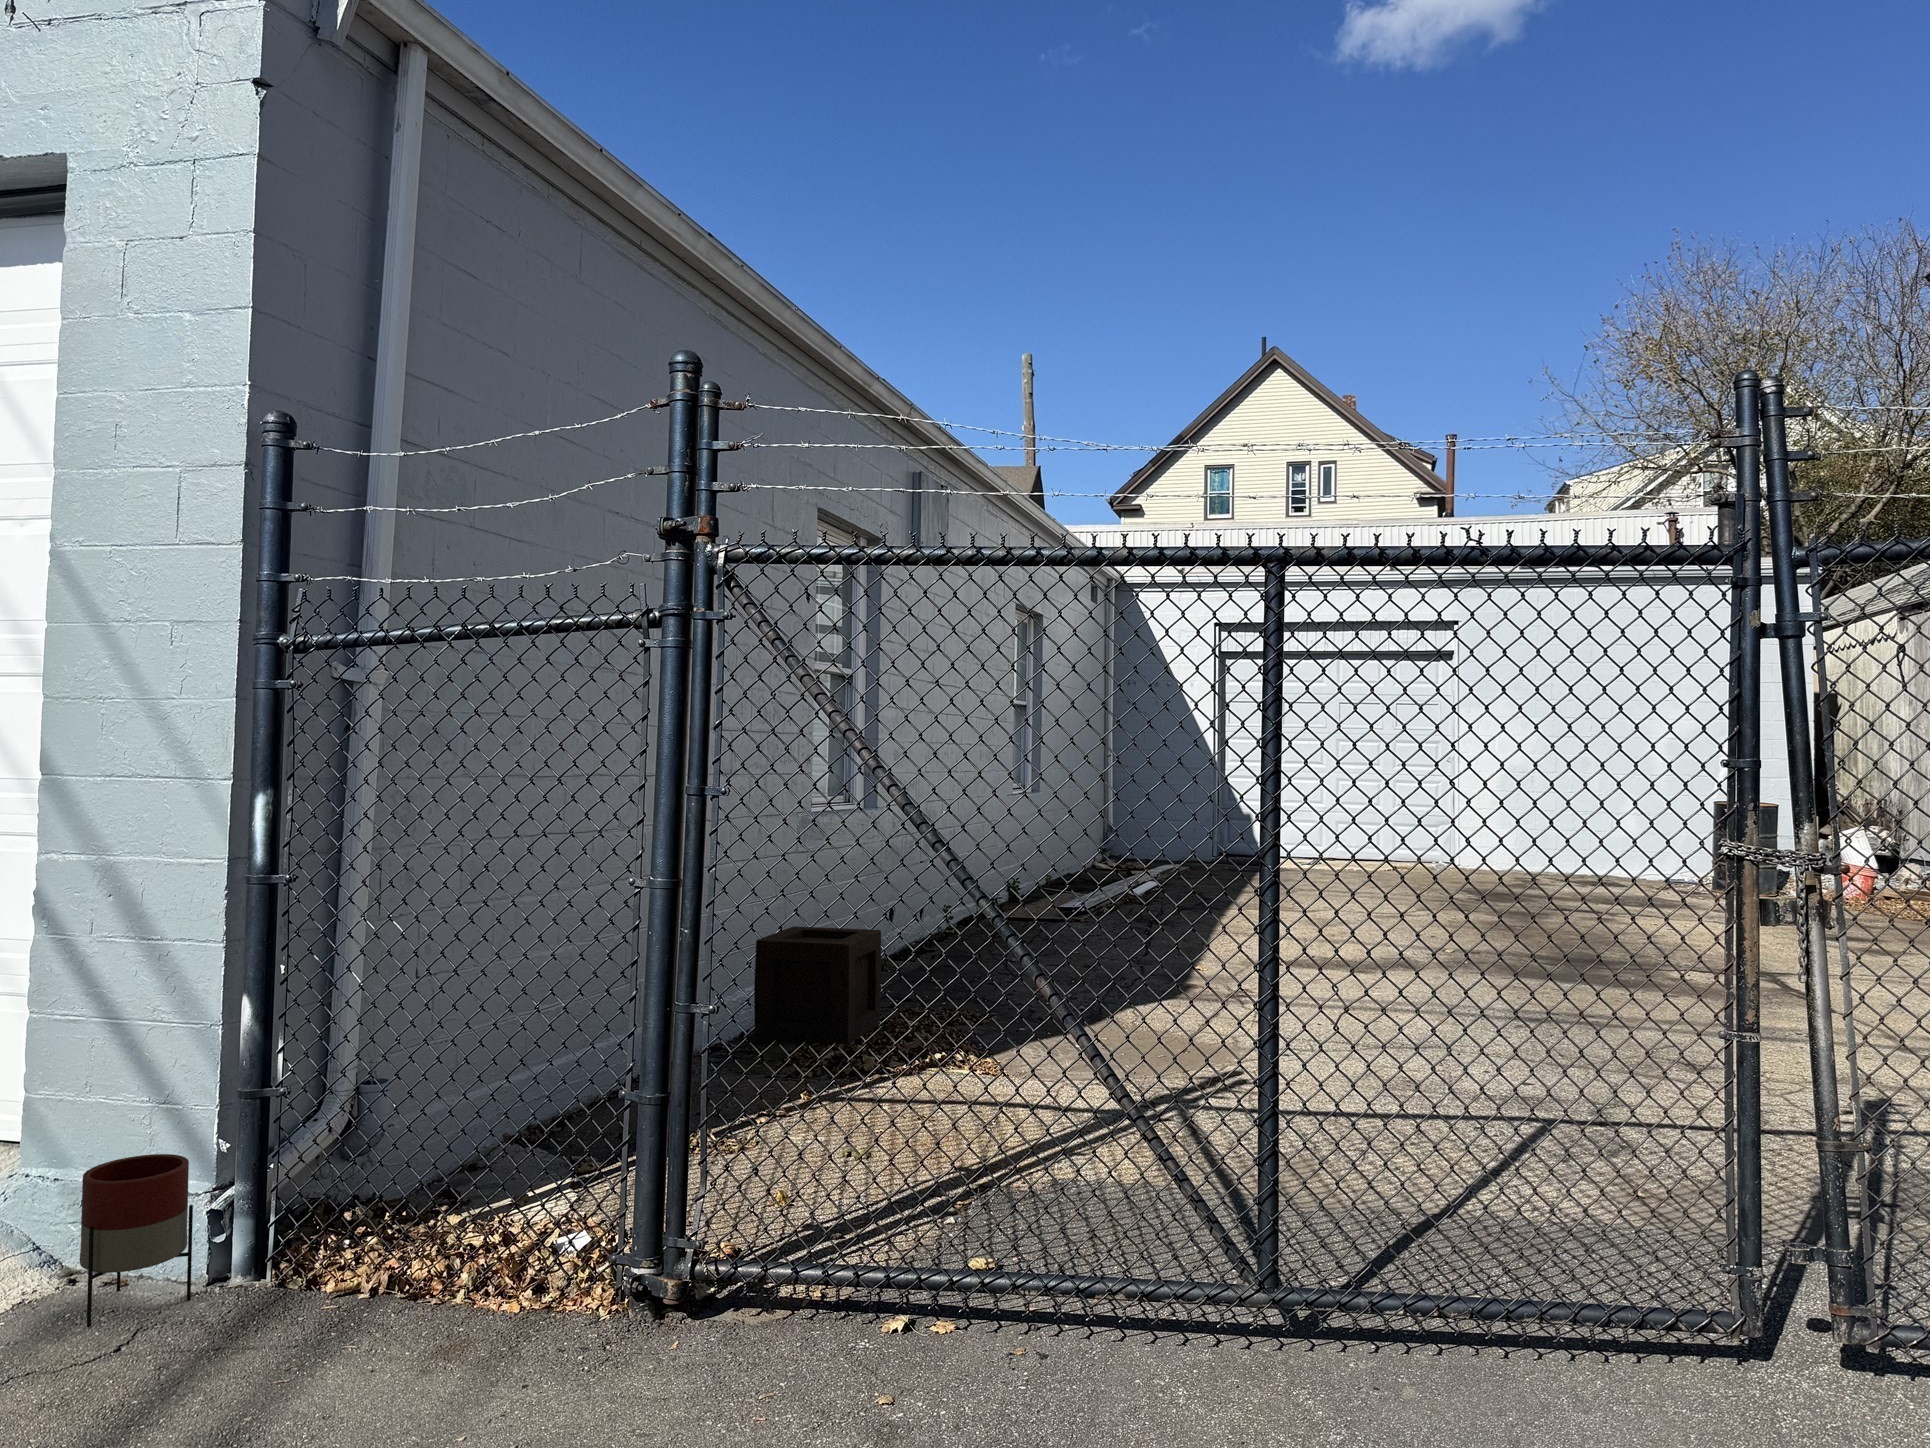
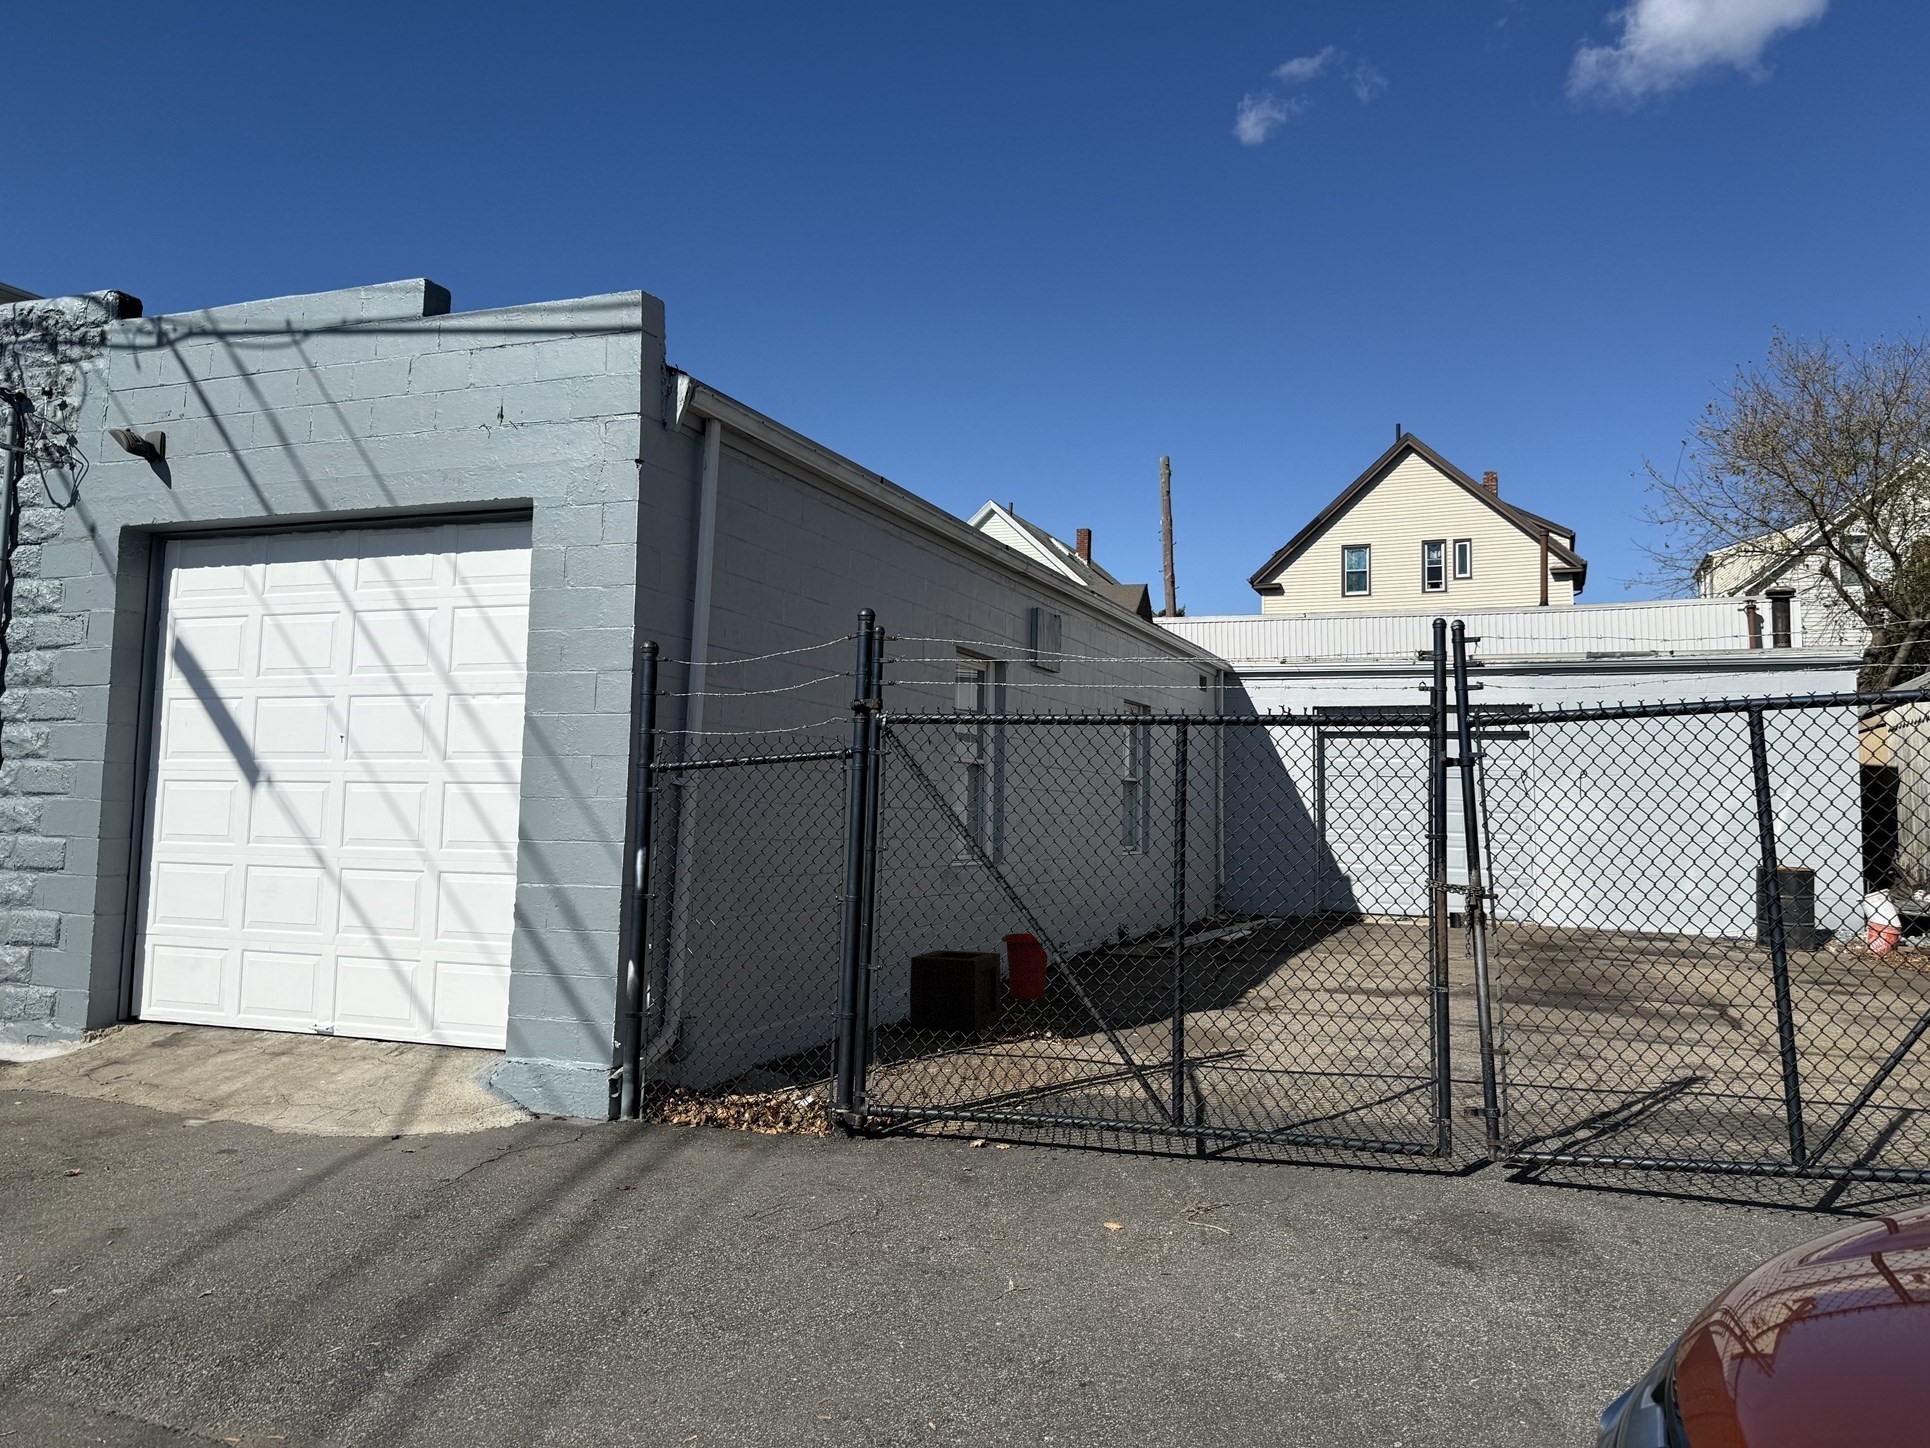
waste bin: none [875,896,943,983] -> present [1002,933,1048,999]
planter: present [80,1154,193,1327] -> none [552,1046,606,1131]

